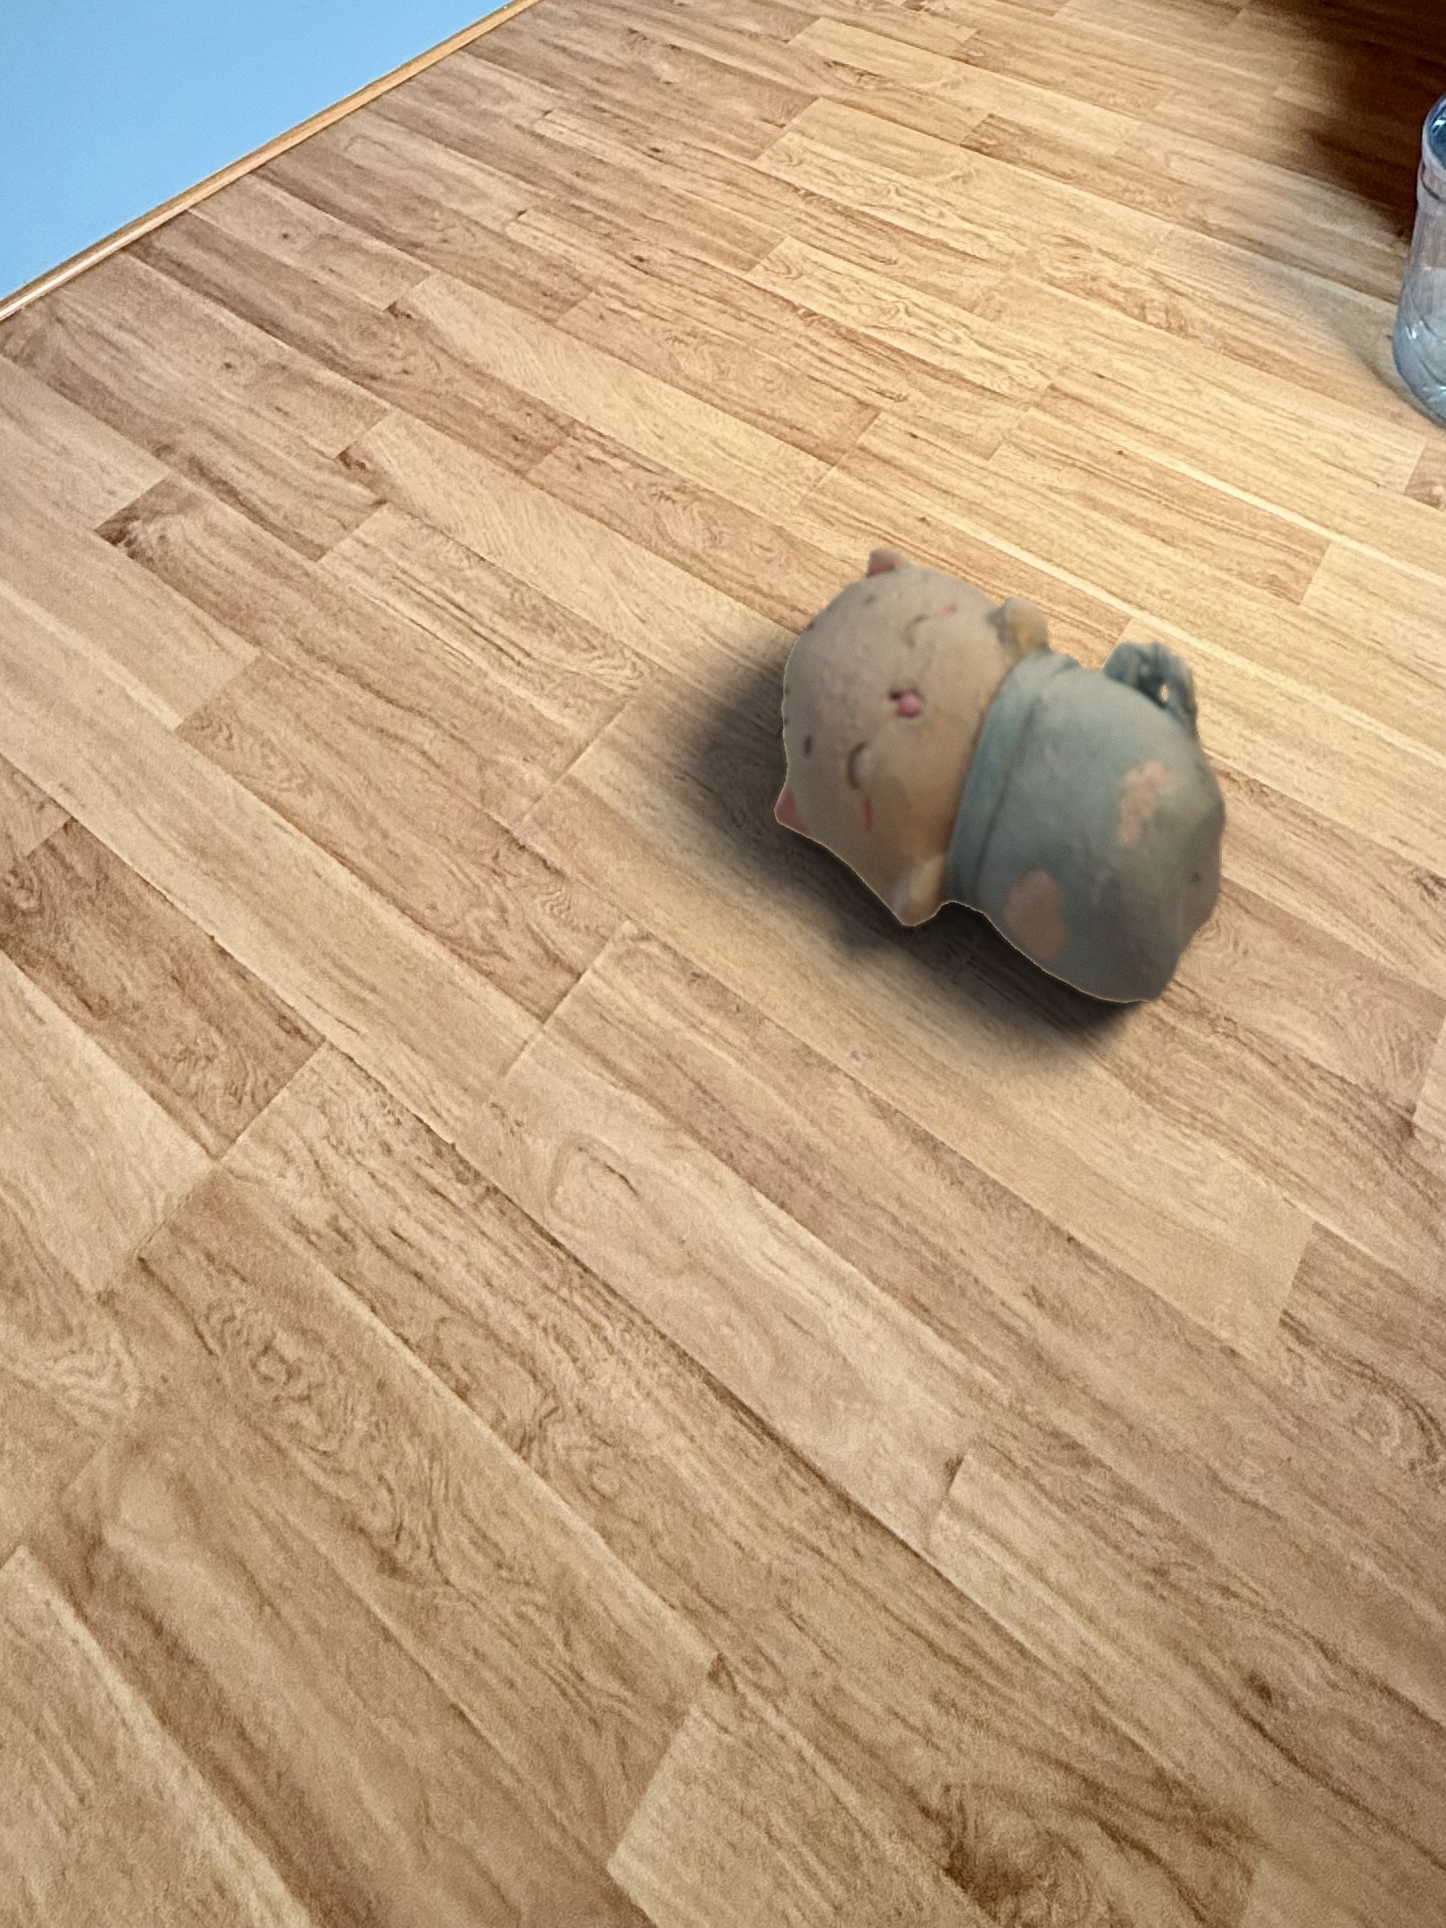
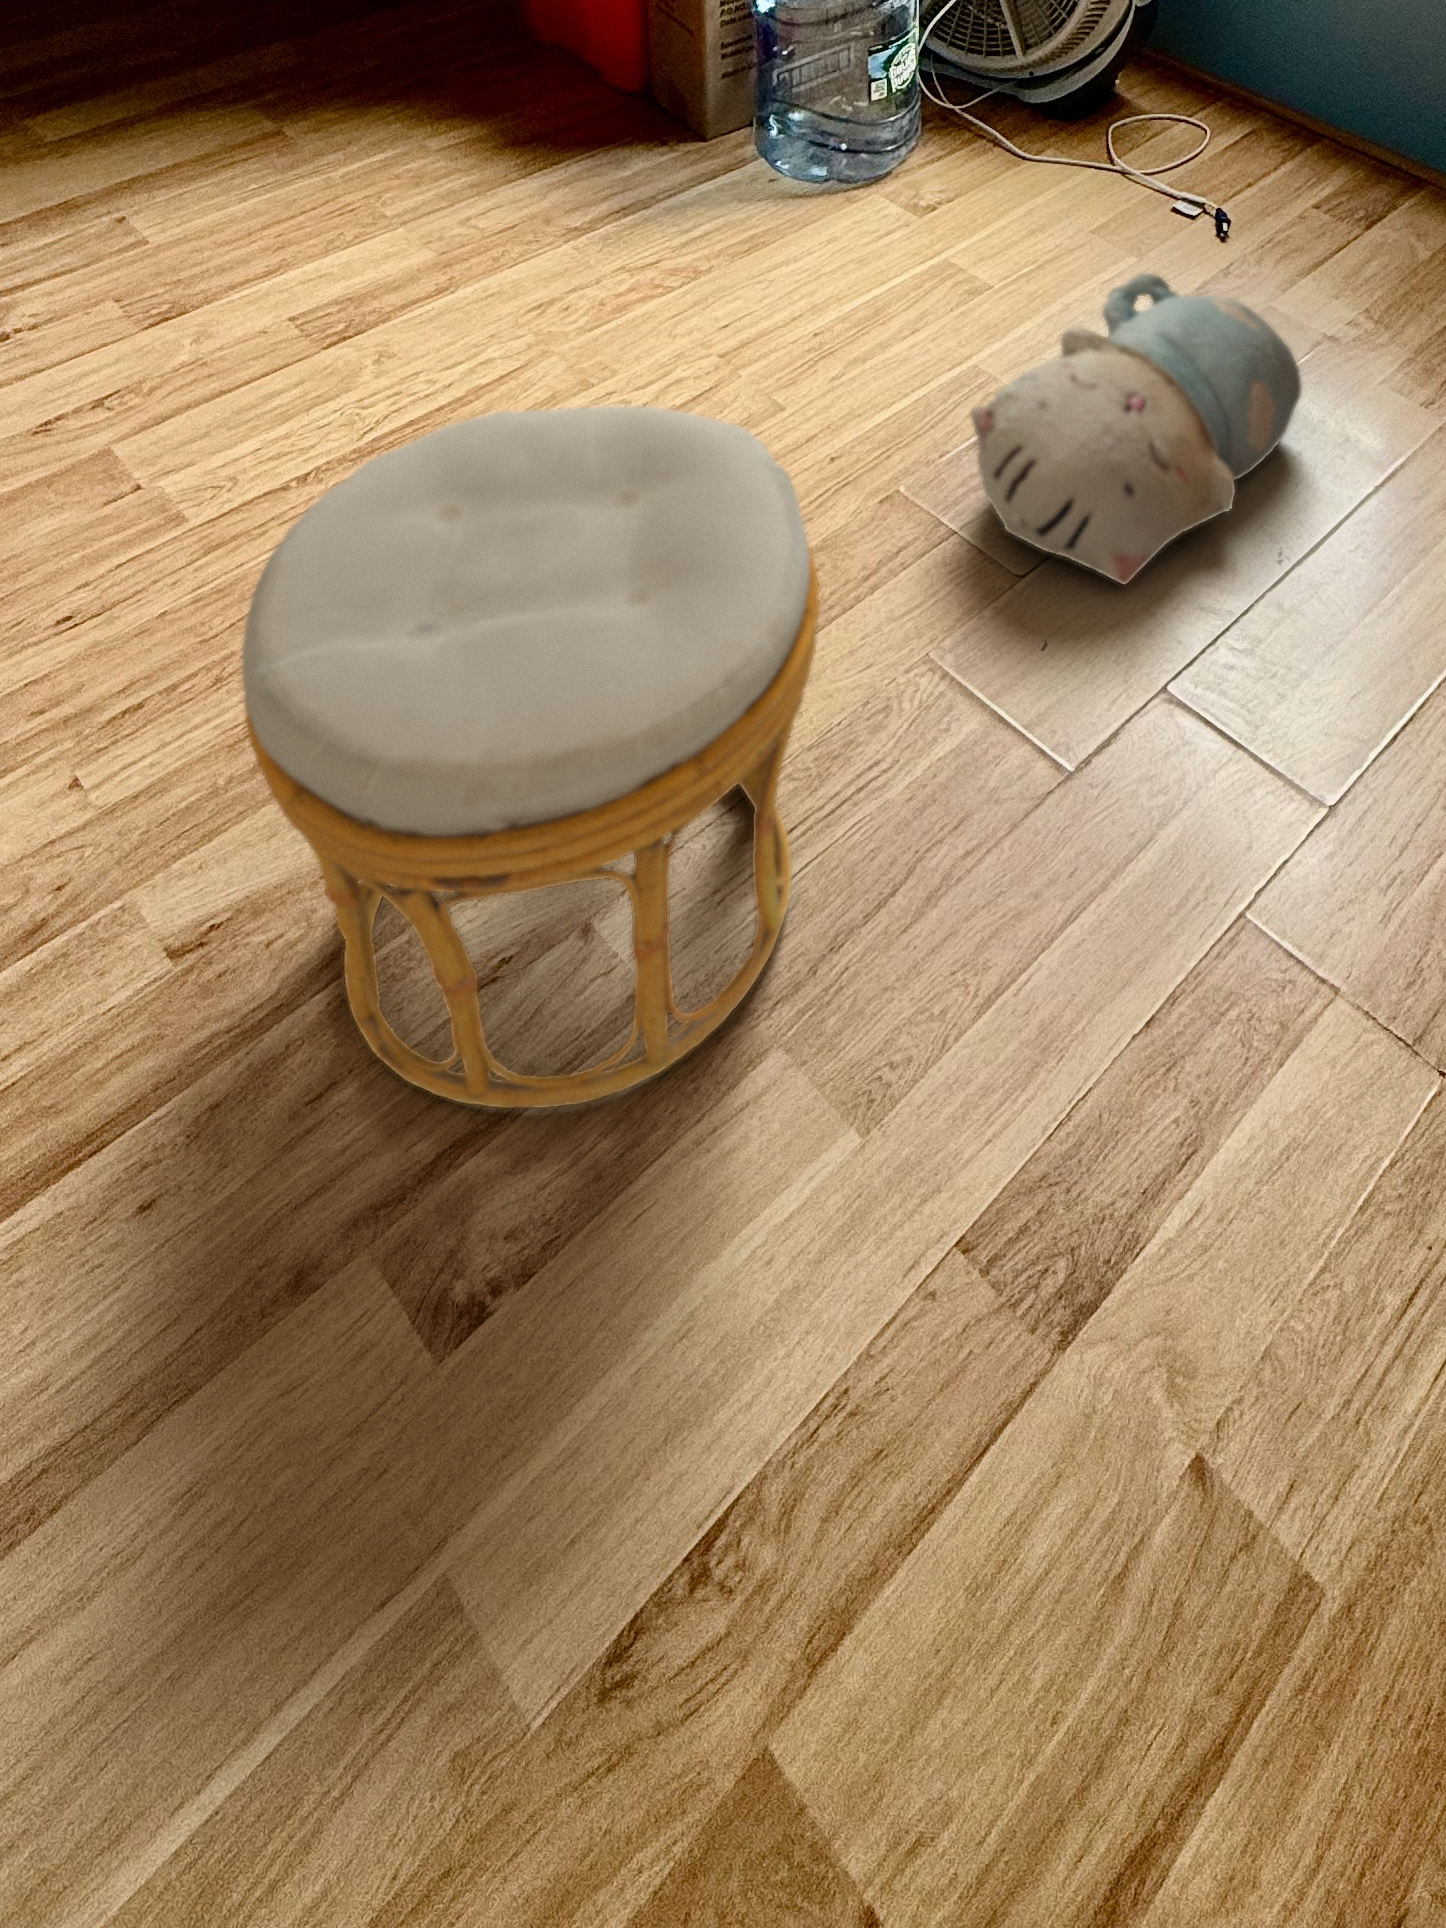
ottoman: none [126,112,573,612] -> present [242,406,819,1108]

